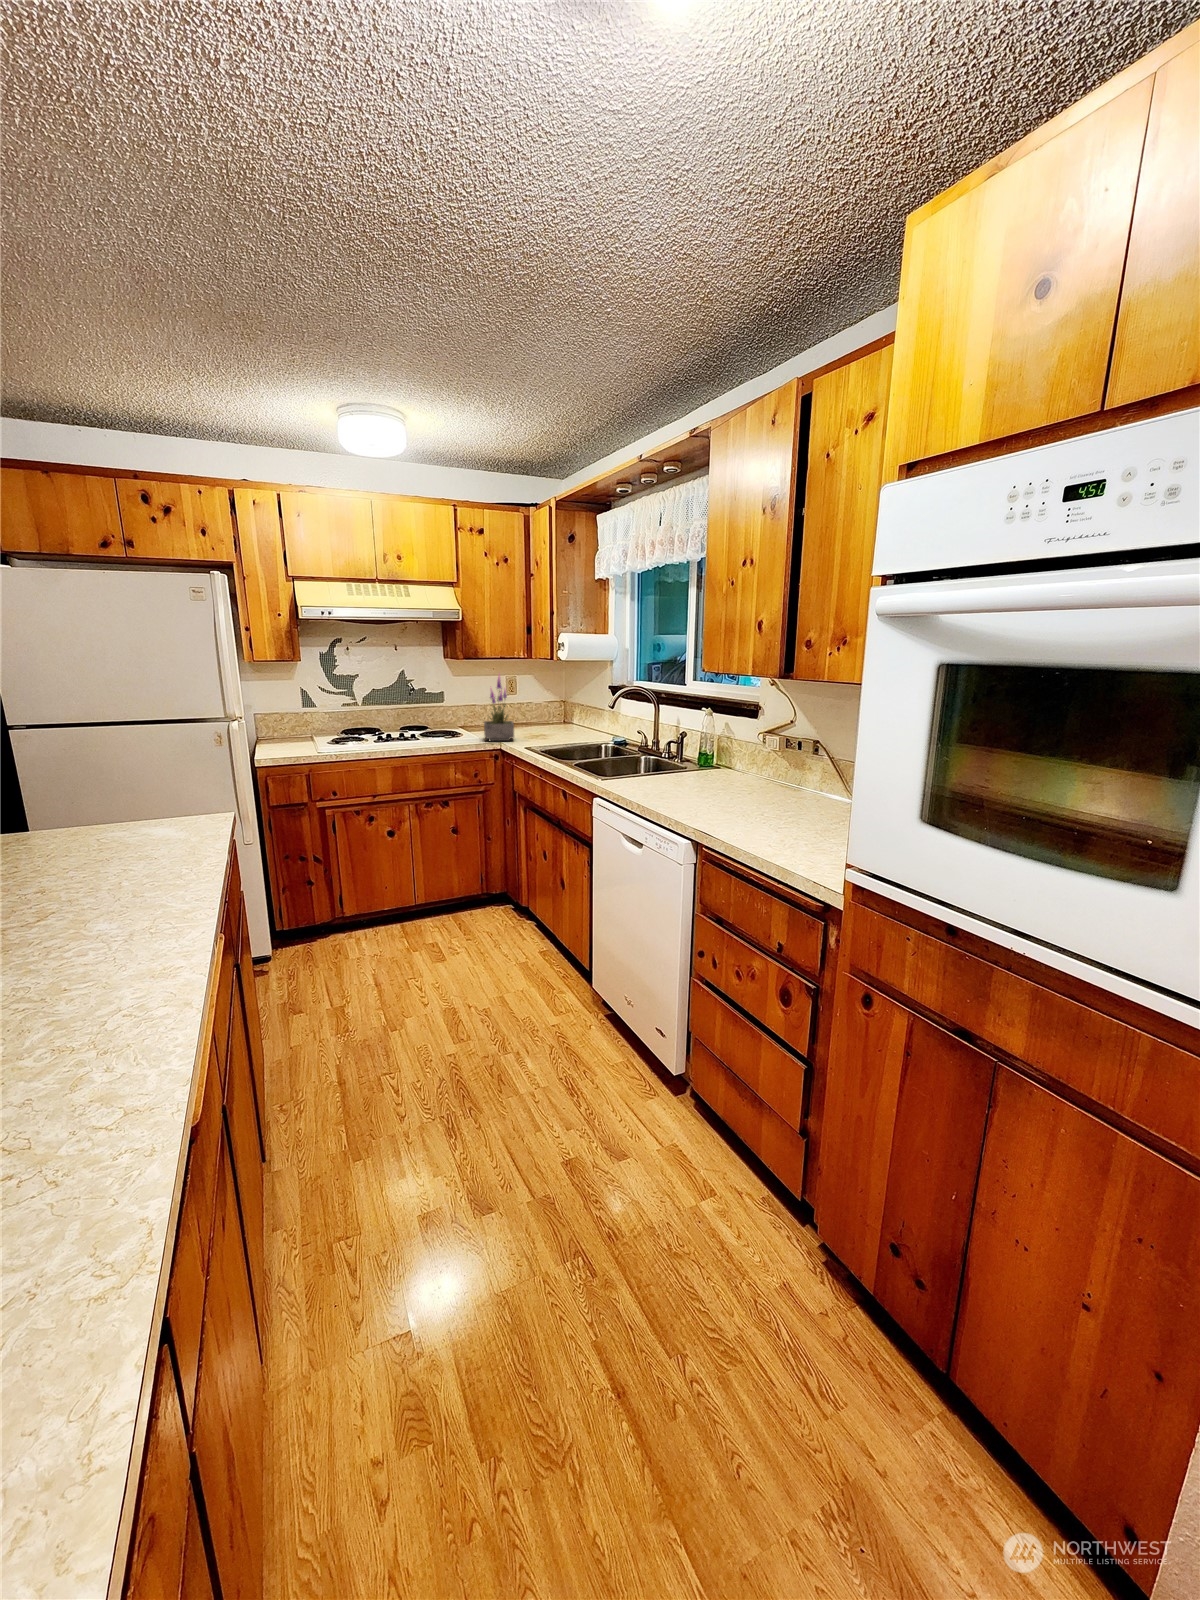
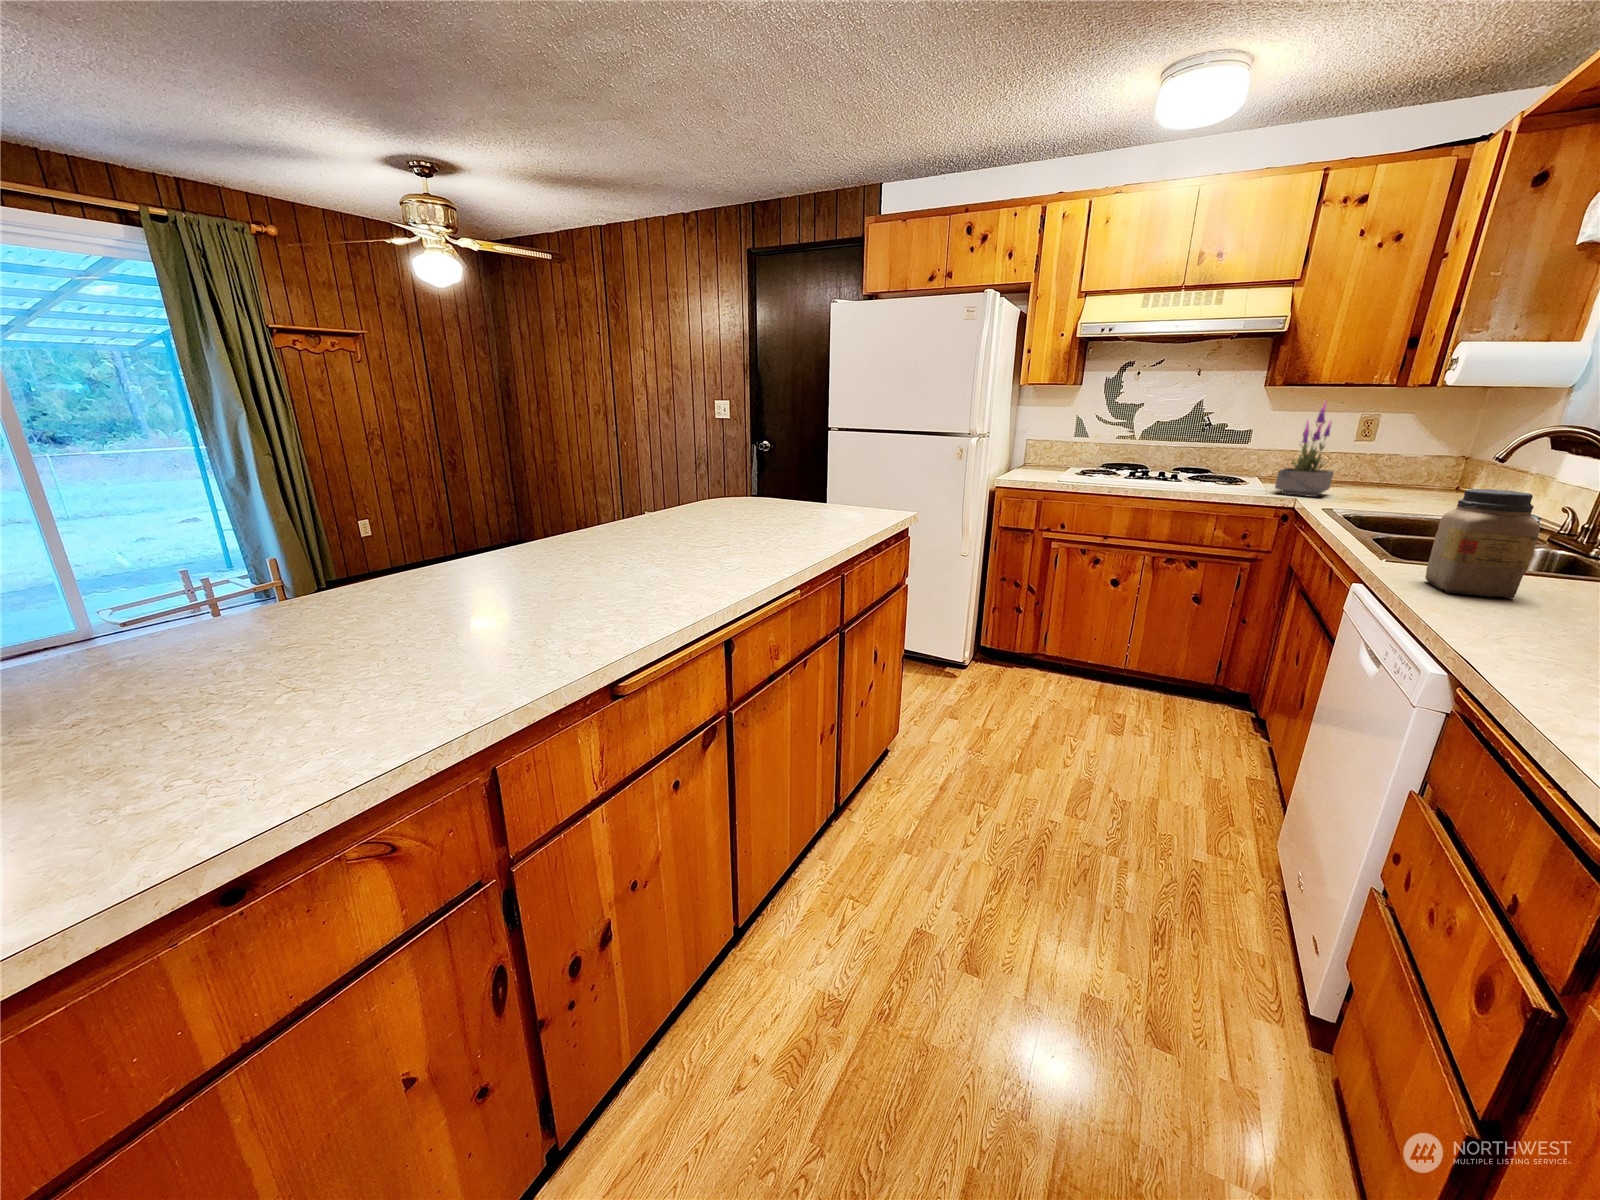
jar: none [636,735,679,798] -> present [1425,489,1540,598]

